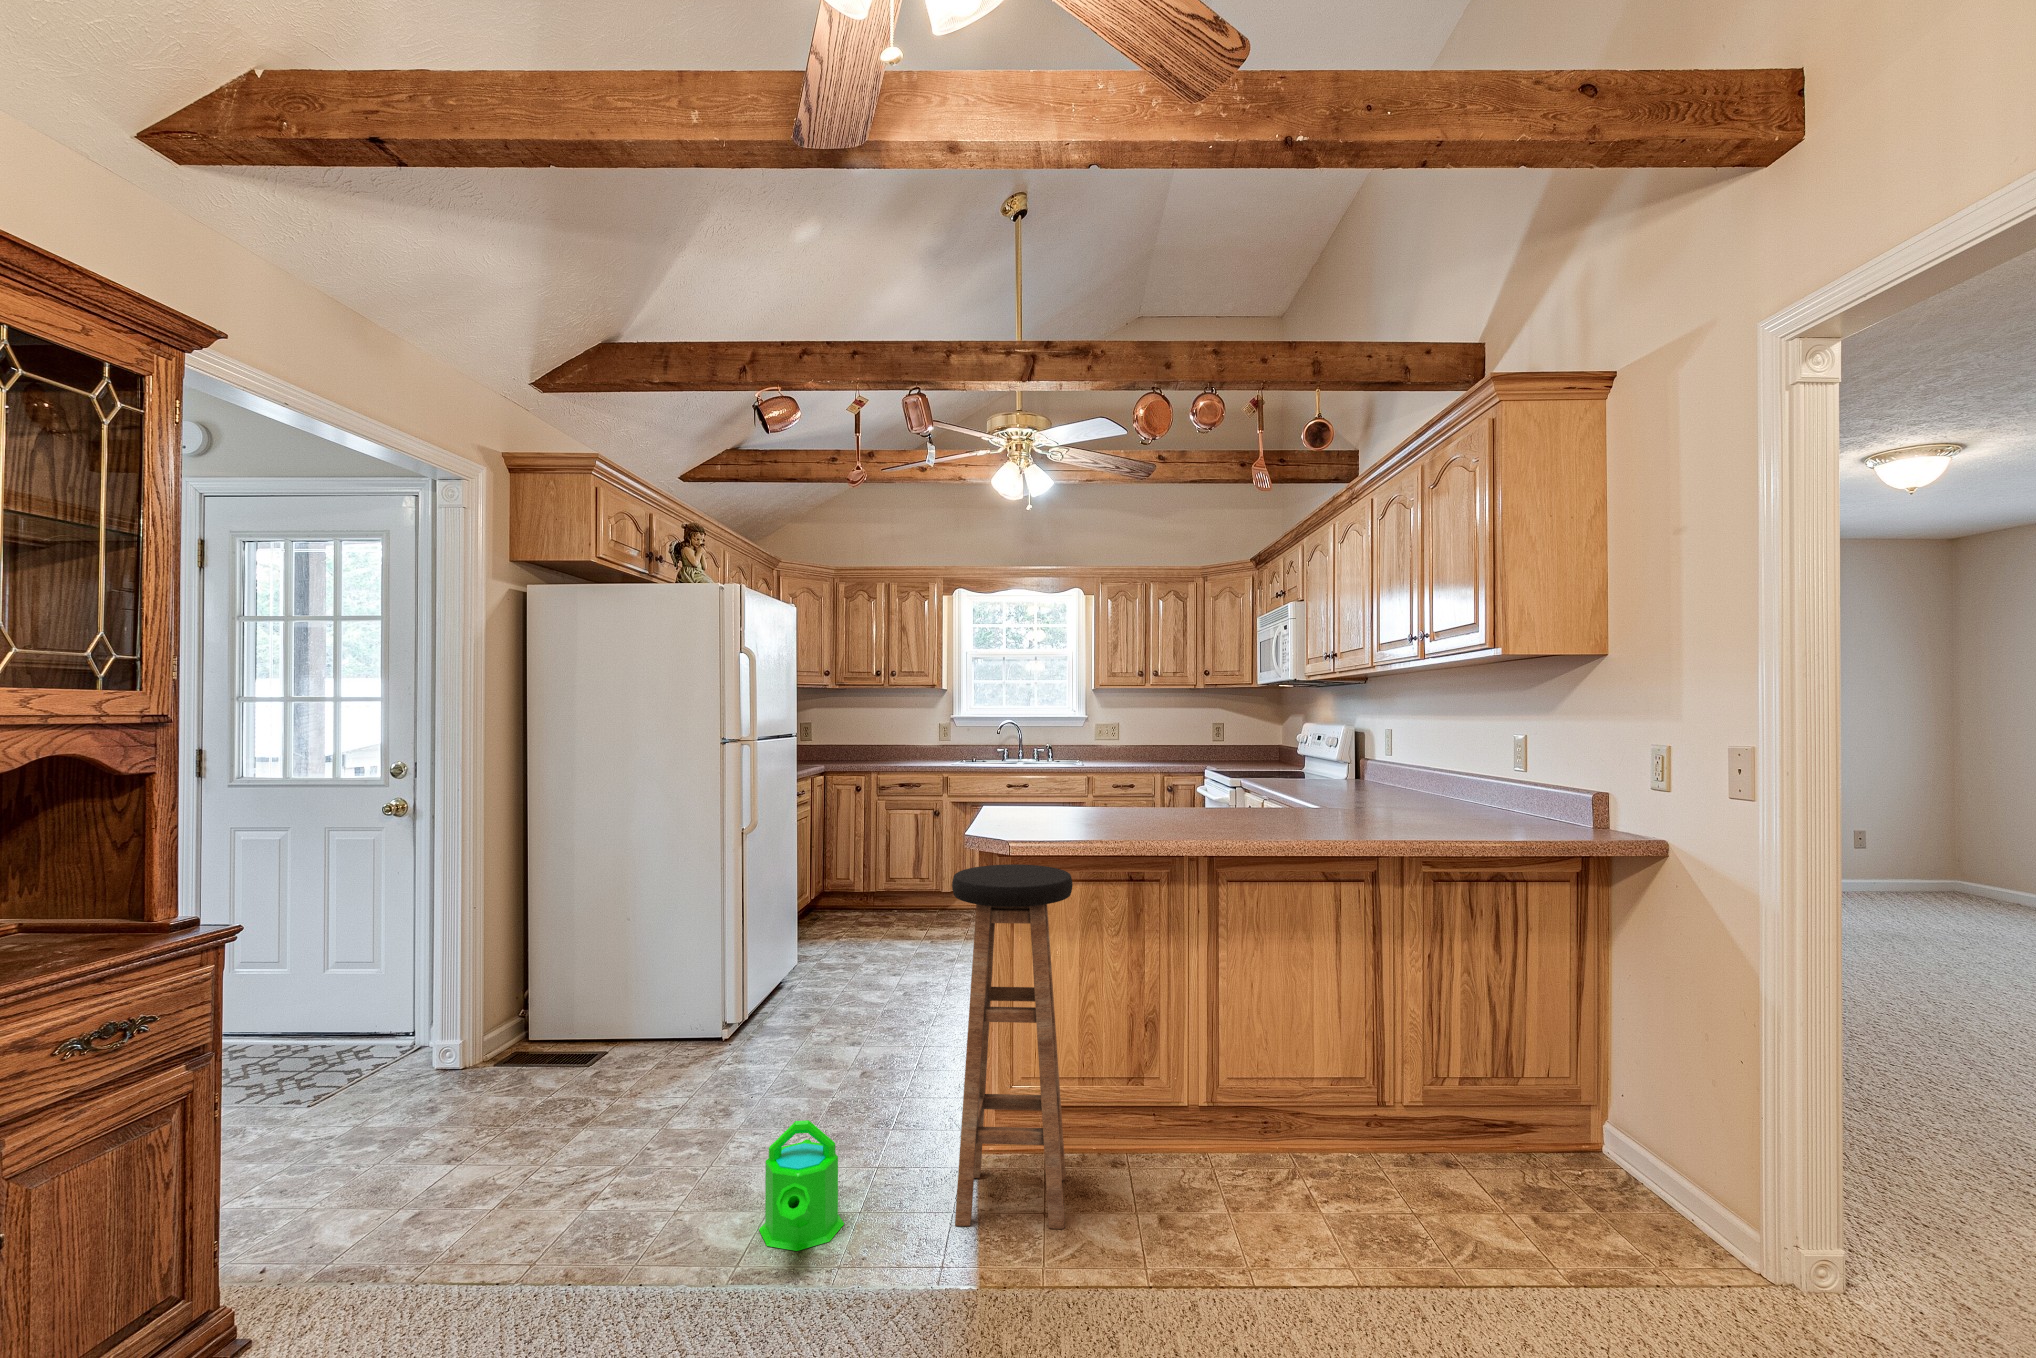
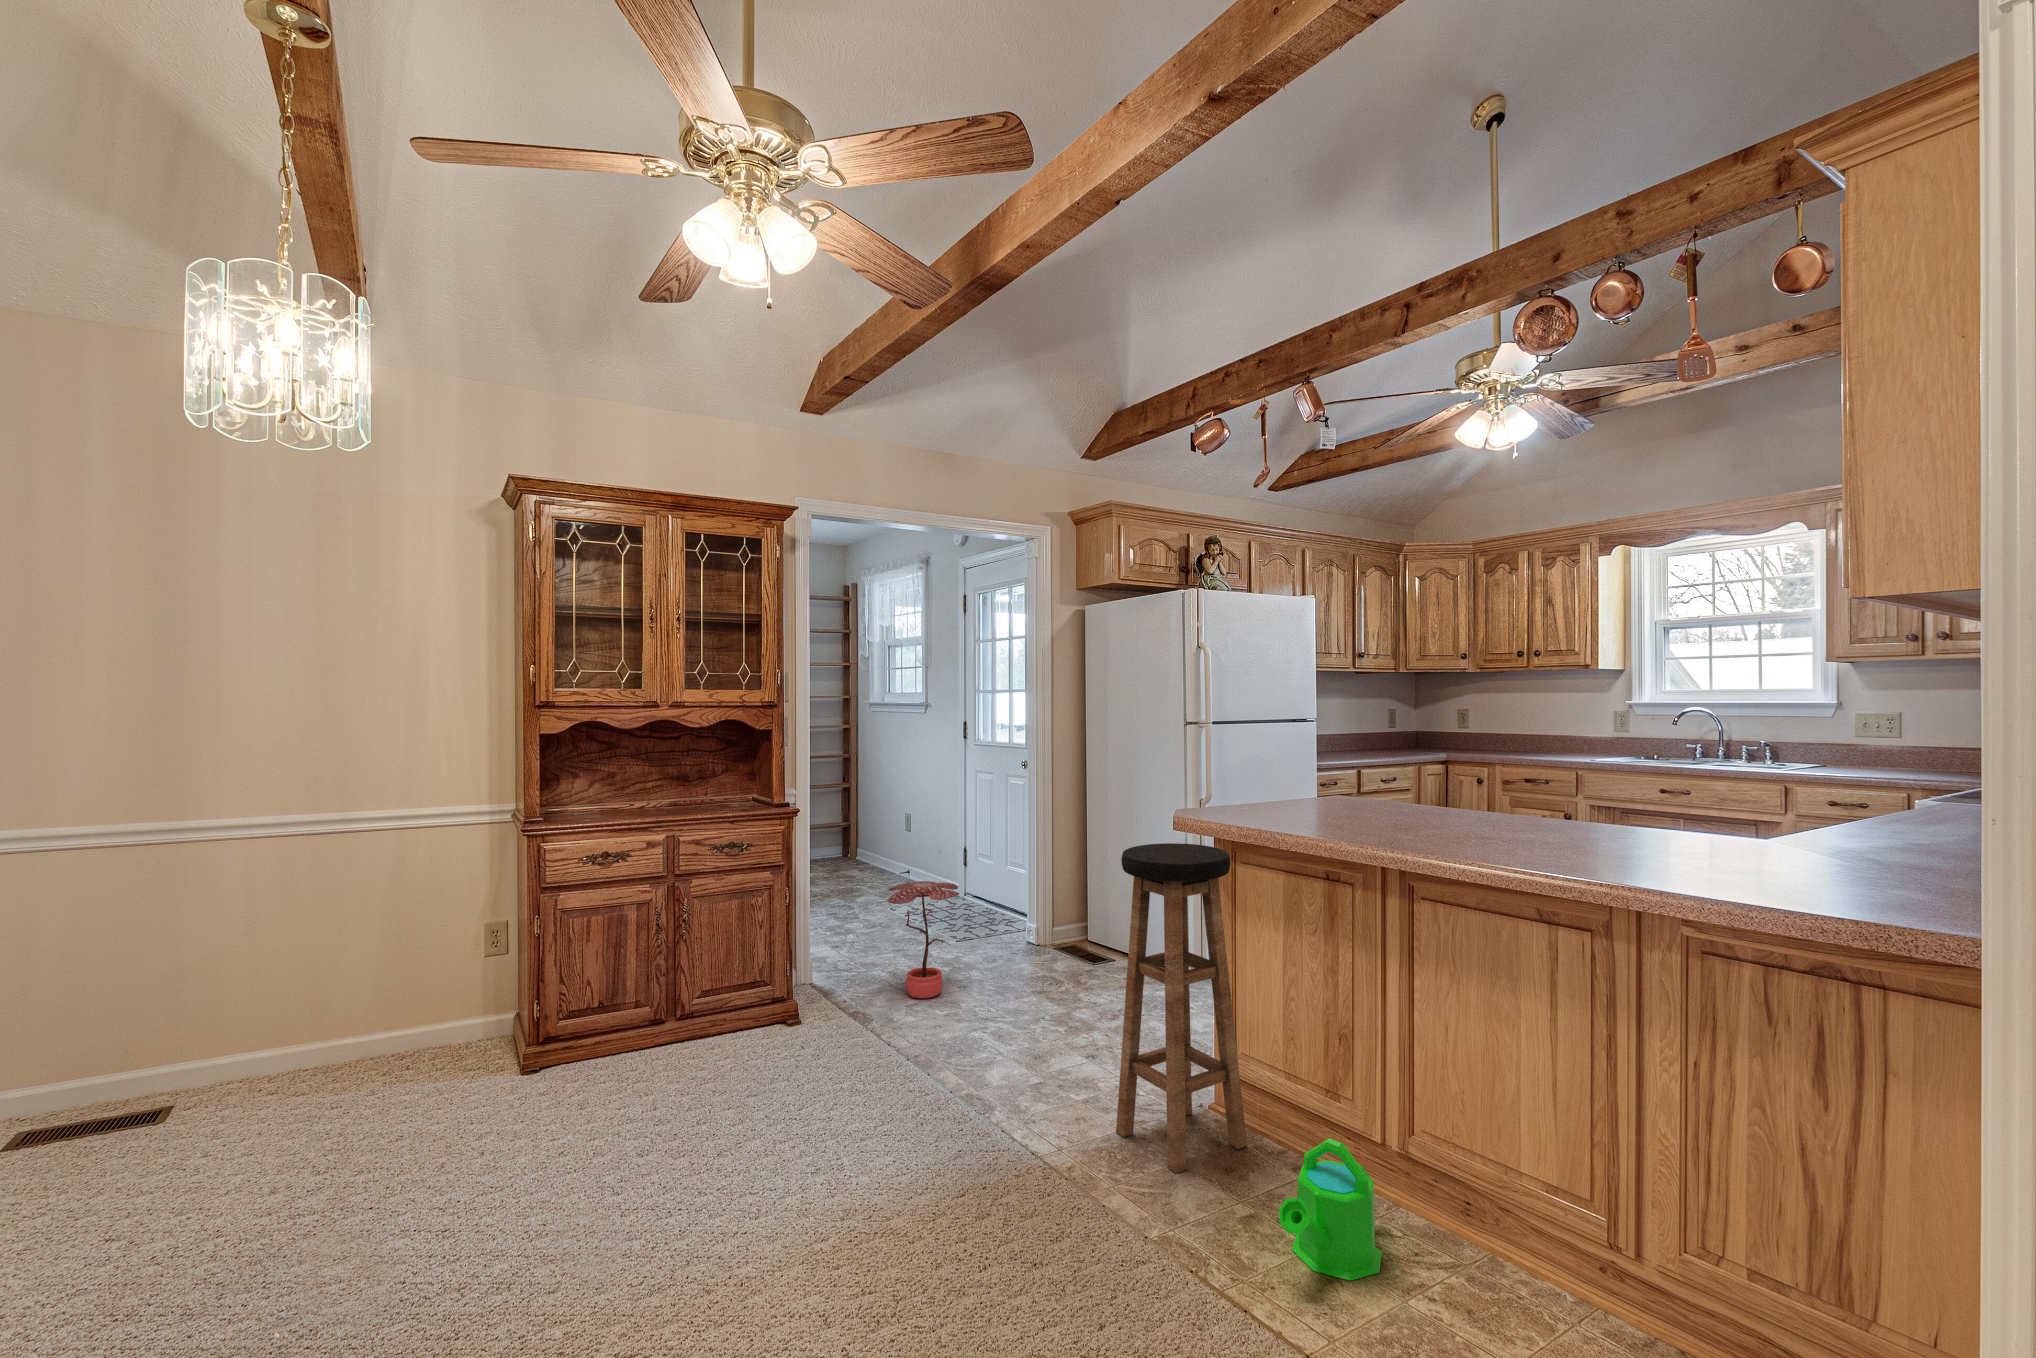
potted plant: none [337,1008,503,1215] -> present [887,881,959,998]
watering can: present [759,1120,844,1251] -> present [1279,1139,1382,1281]

